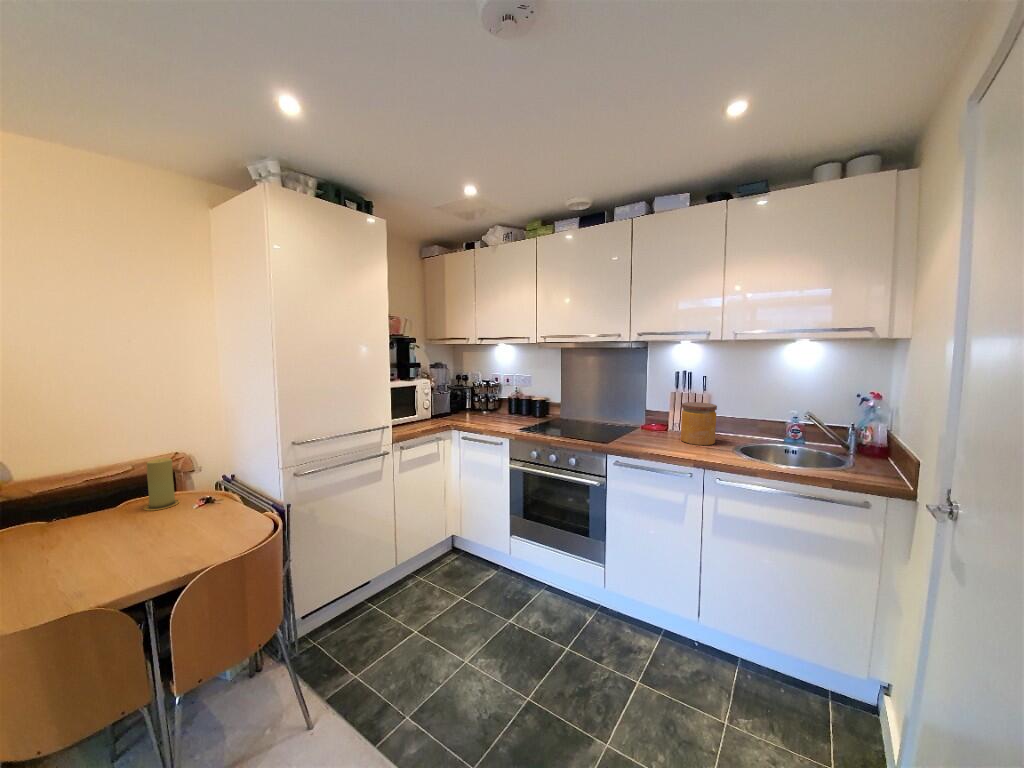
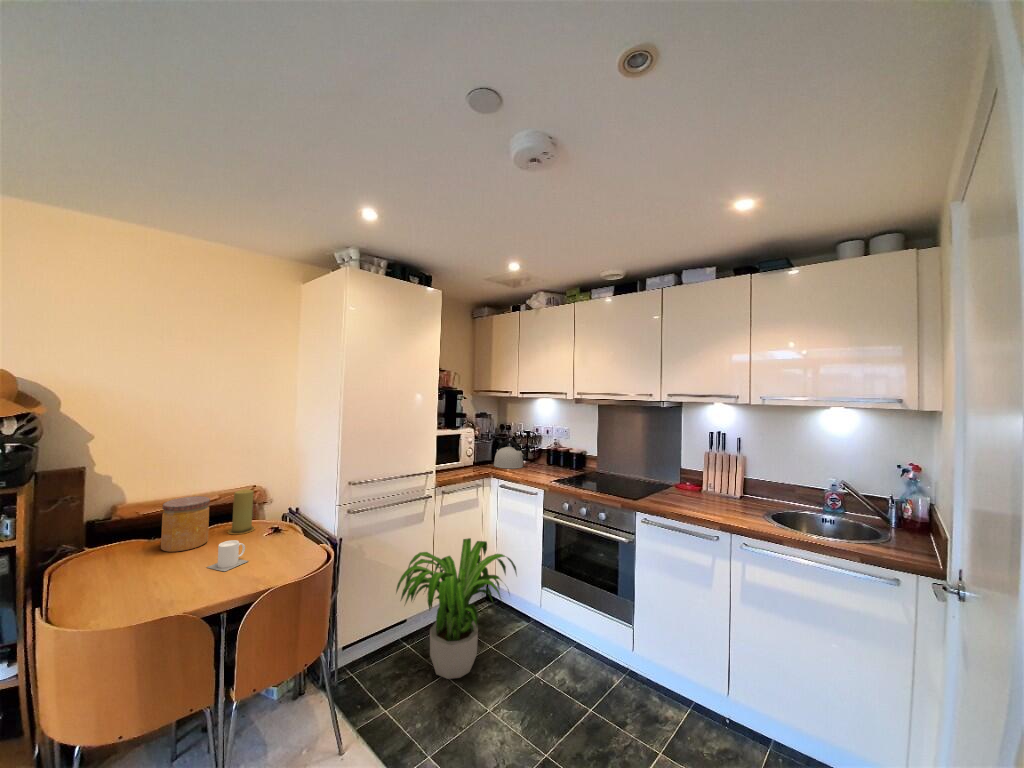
kettle: none [454,390,488,419] -> present [494,440,526,469]
jar: present [681,402,717,445] -> present [161,496,210,552]
potted plant: none [357,493,487,636] -> present [396,538,517,679]
mug: none [115,518,172,555] -> present [207,540,248,572]

